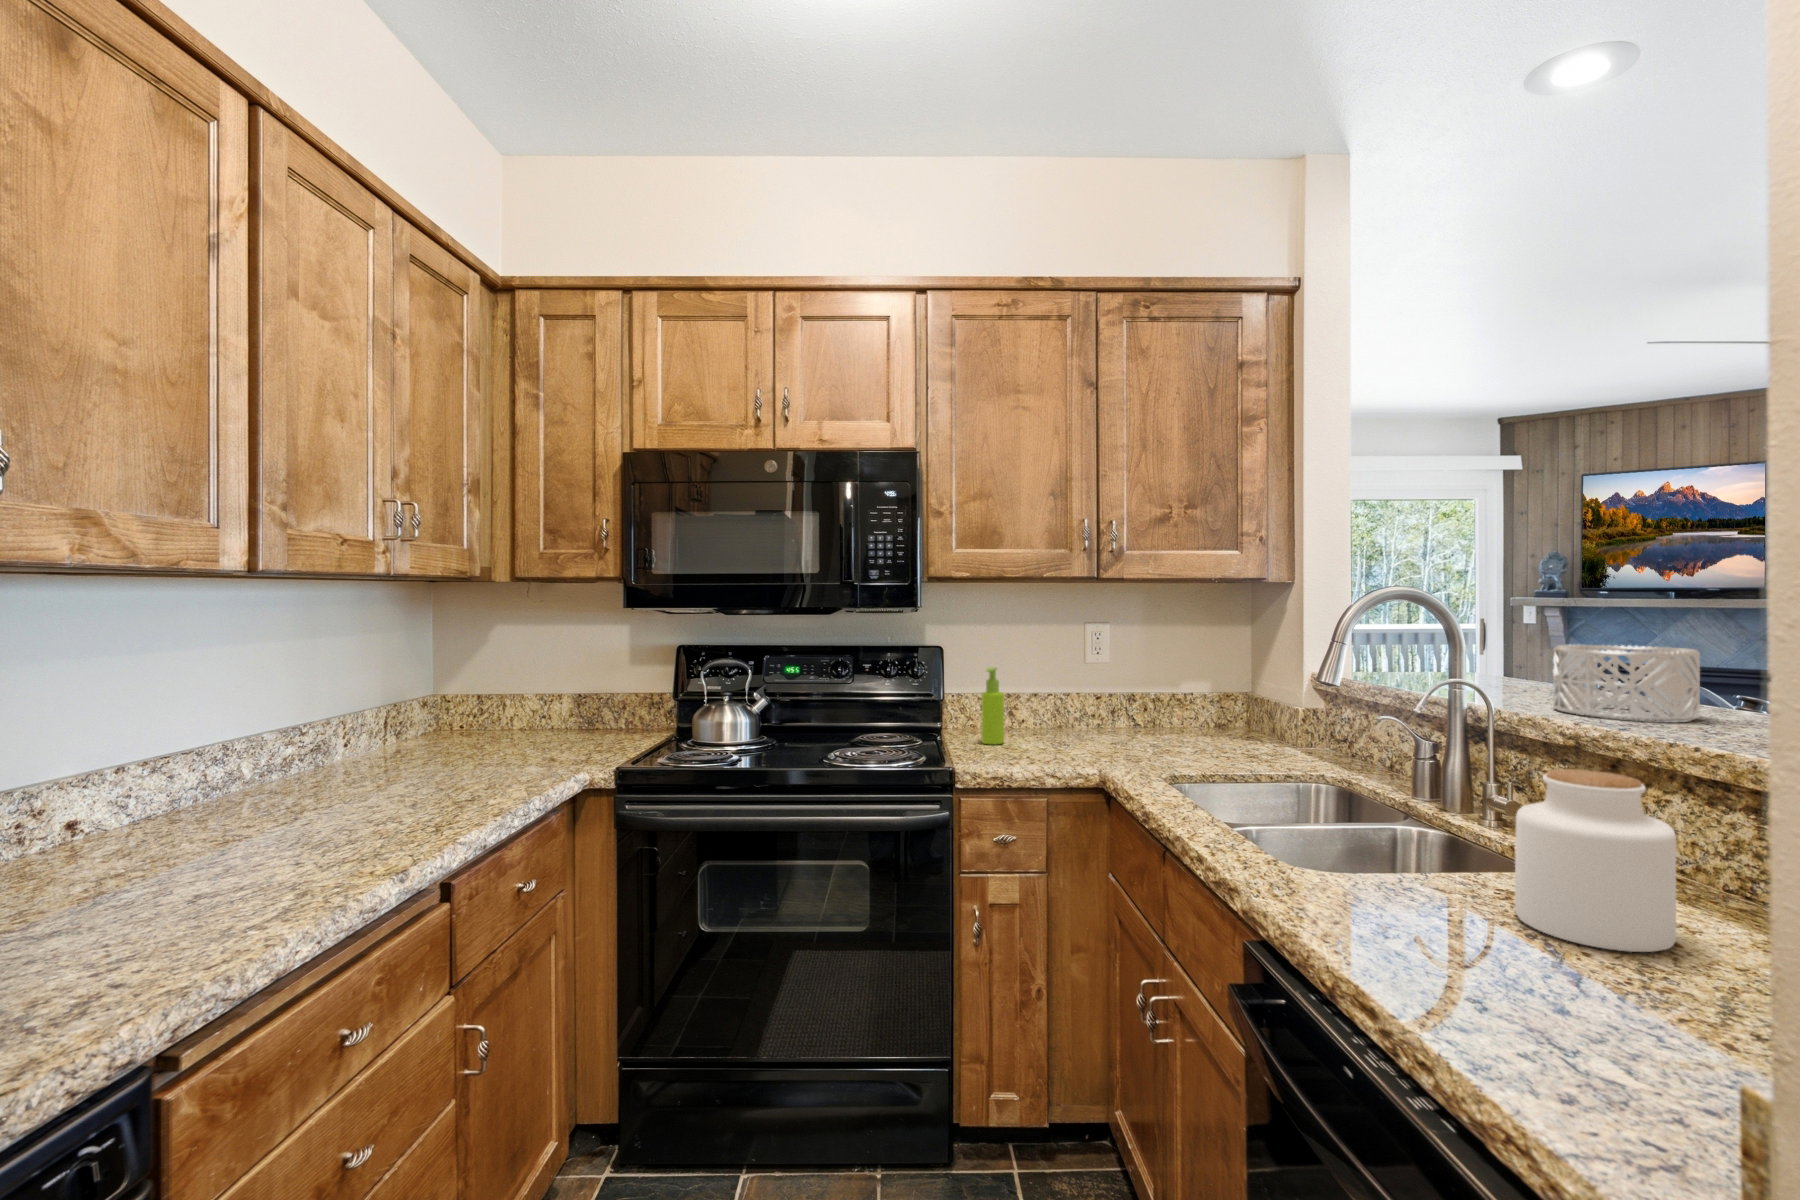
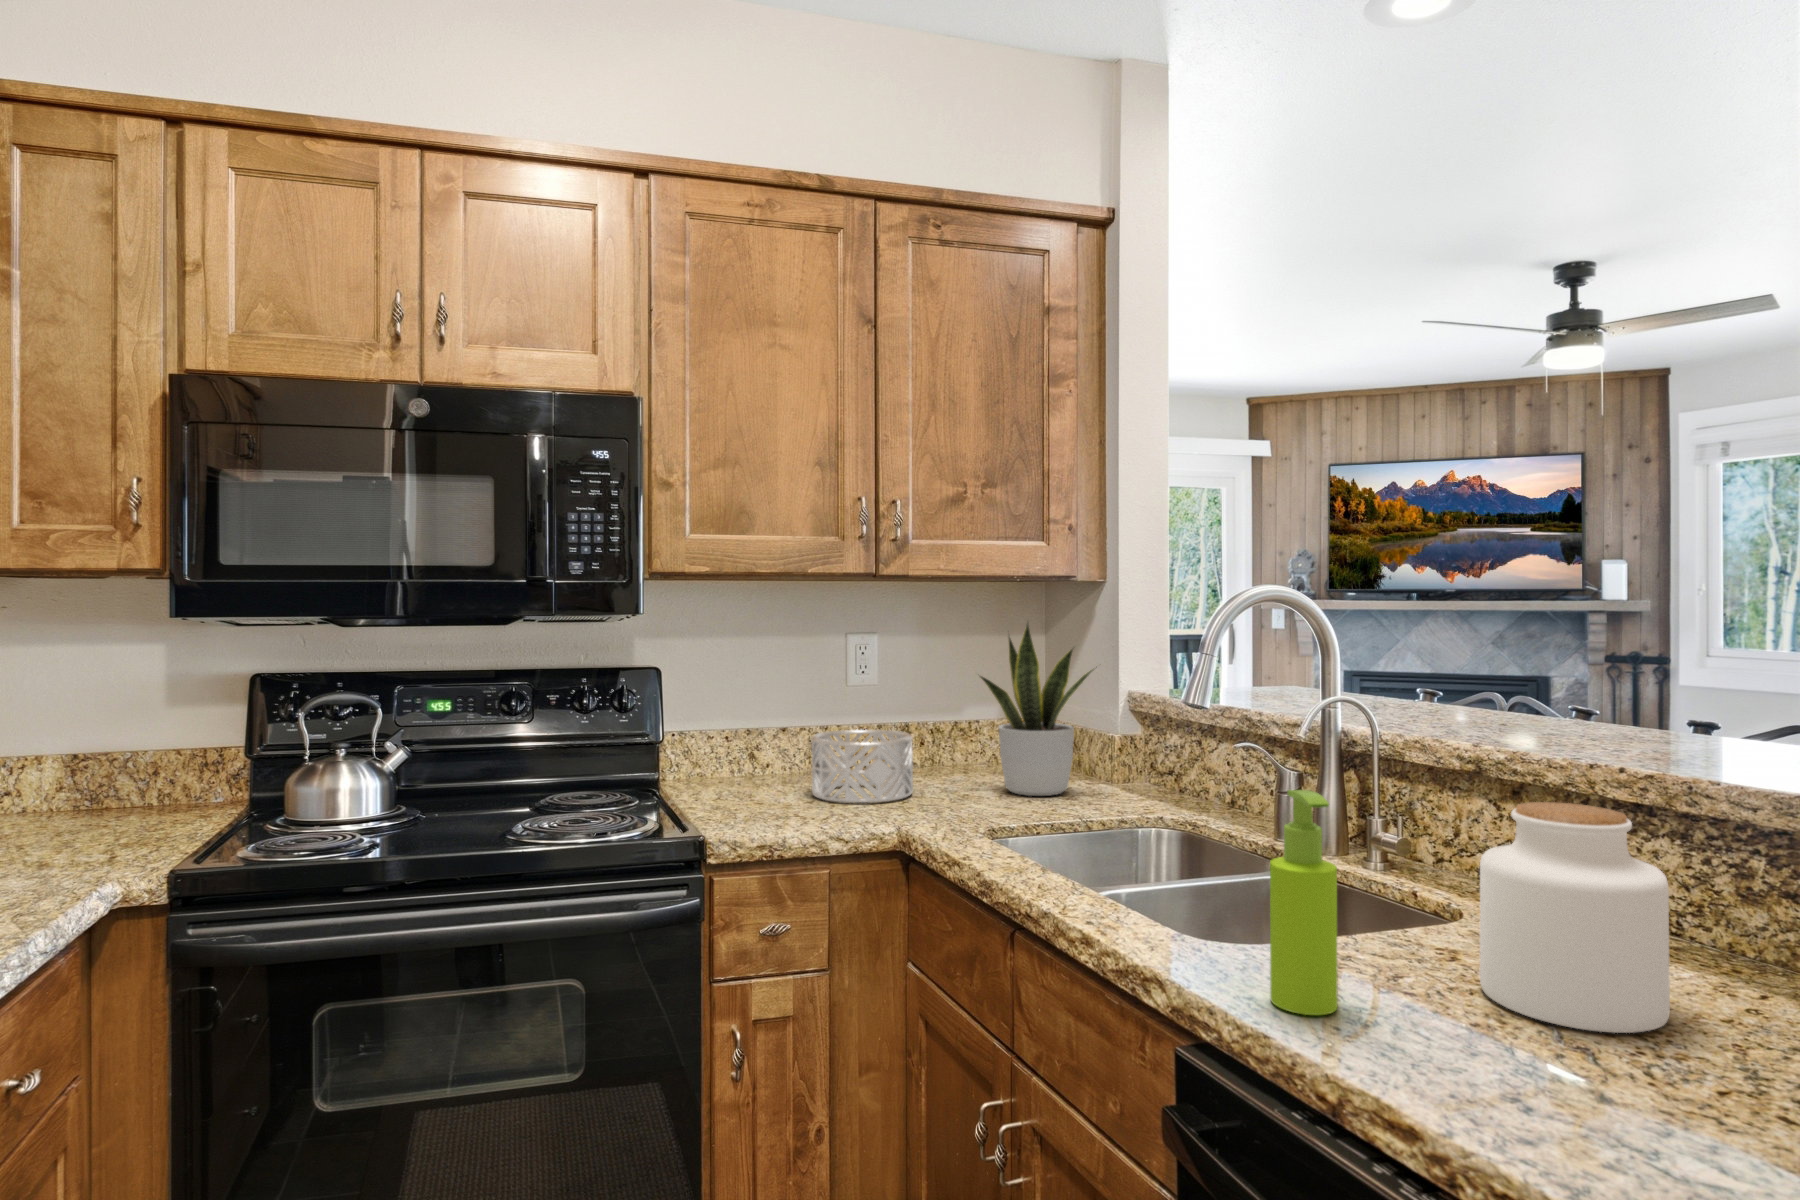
potted plant: none [1174,612,1280,755] -> present [980,623,1093,796]
decorative bowl: present [1553,645,1700,721] -> present [812,730,913,803]
soap dispenser: present [981,667,1004,744] -> present [1270,790,1338,1015]

